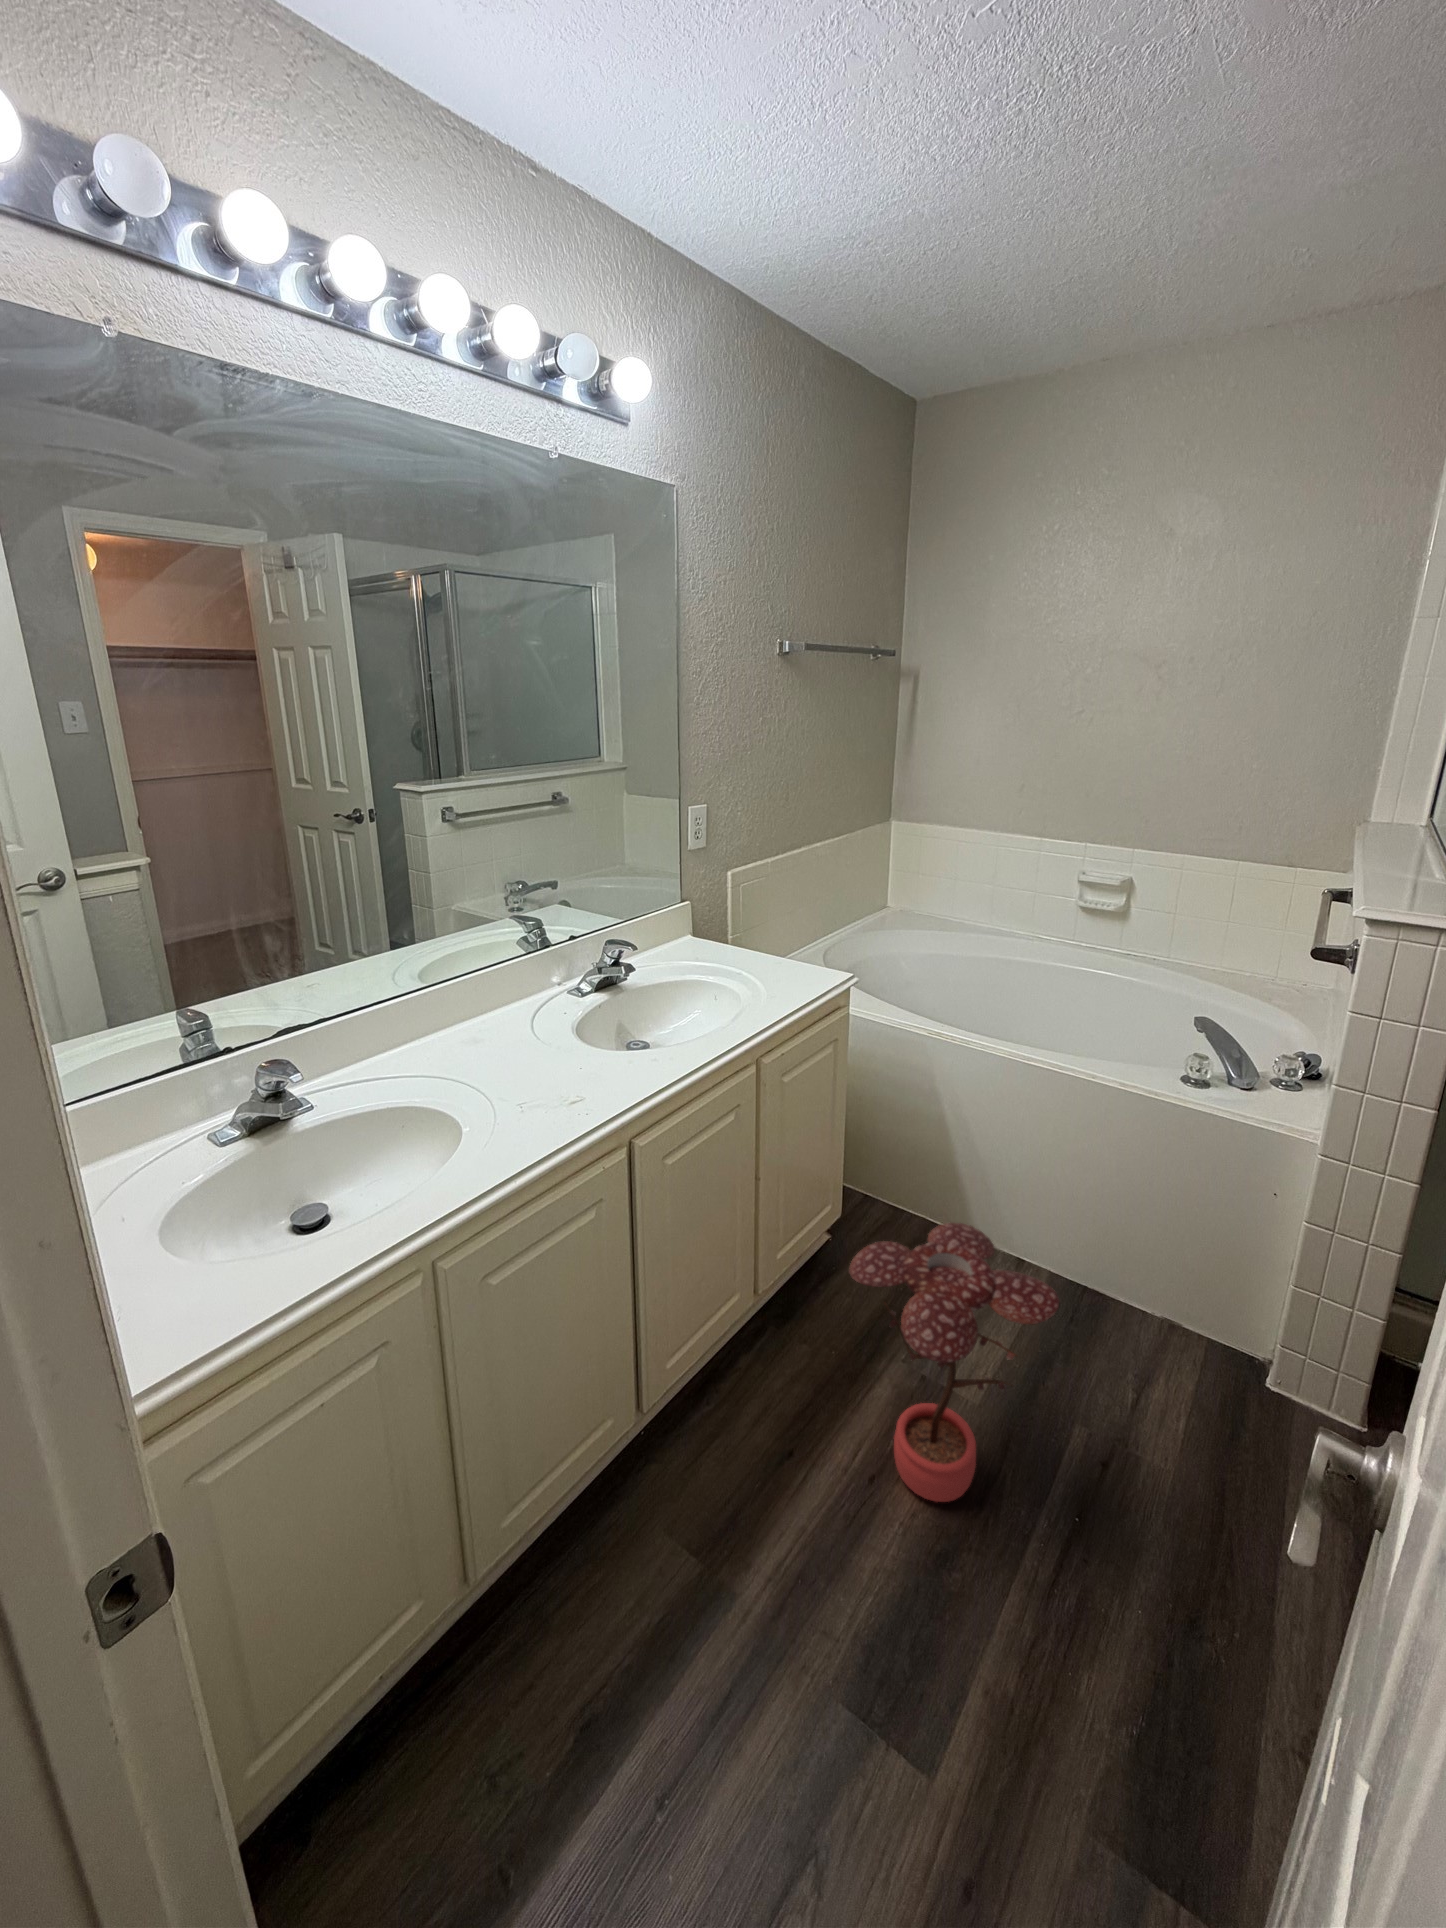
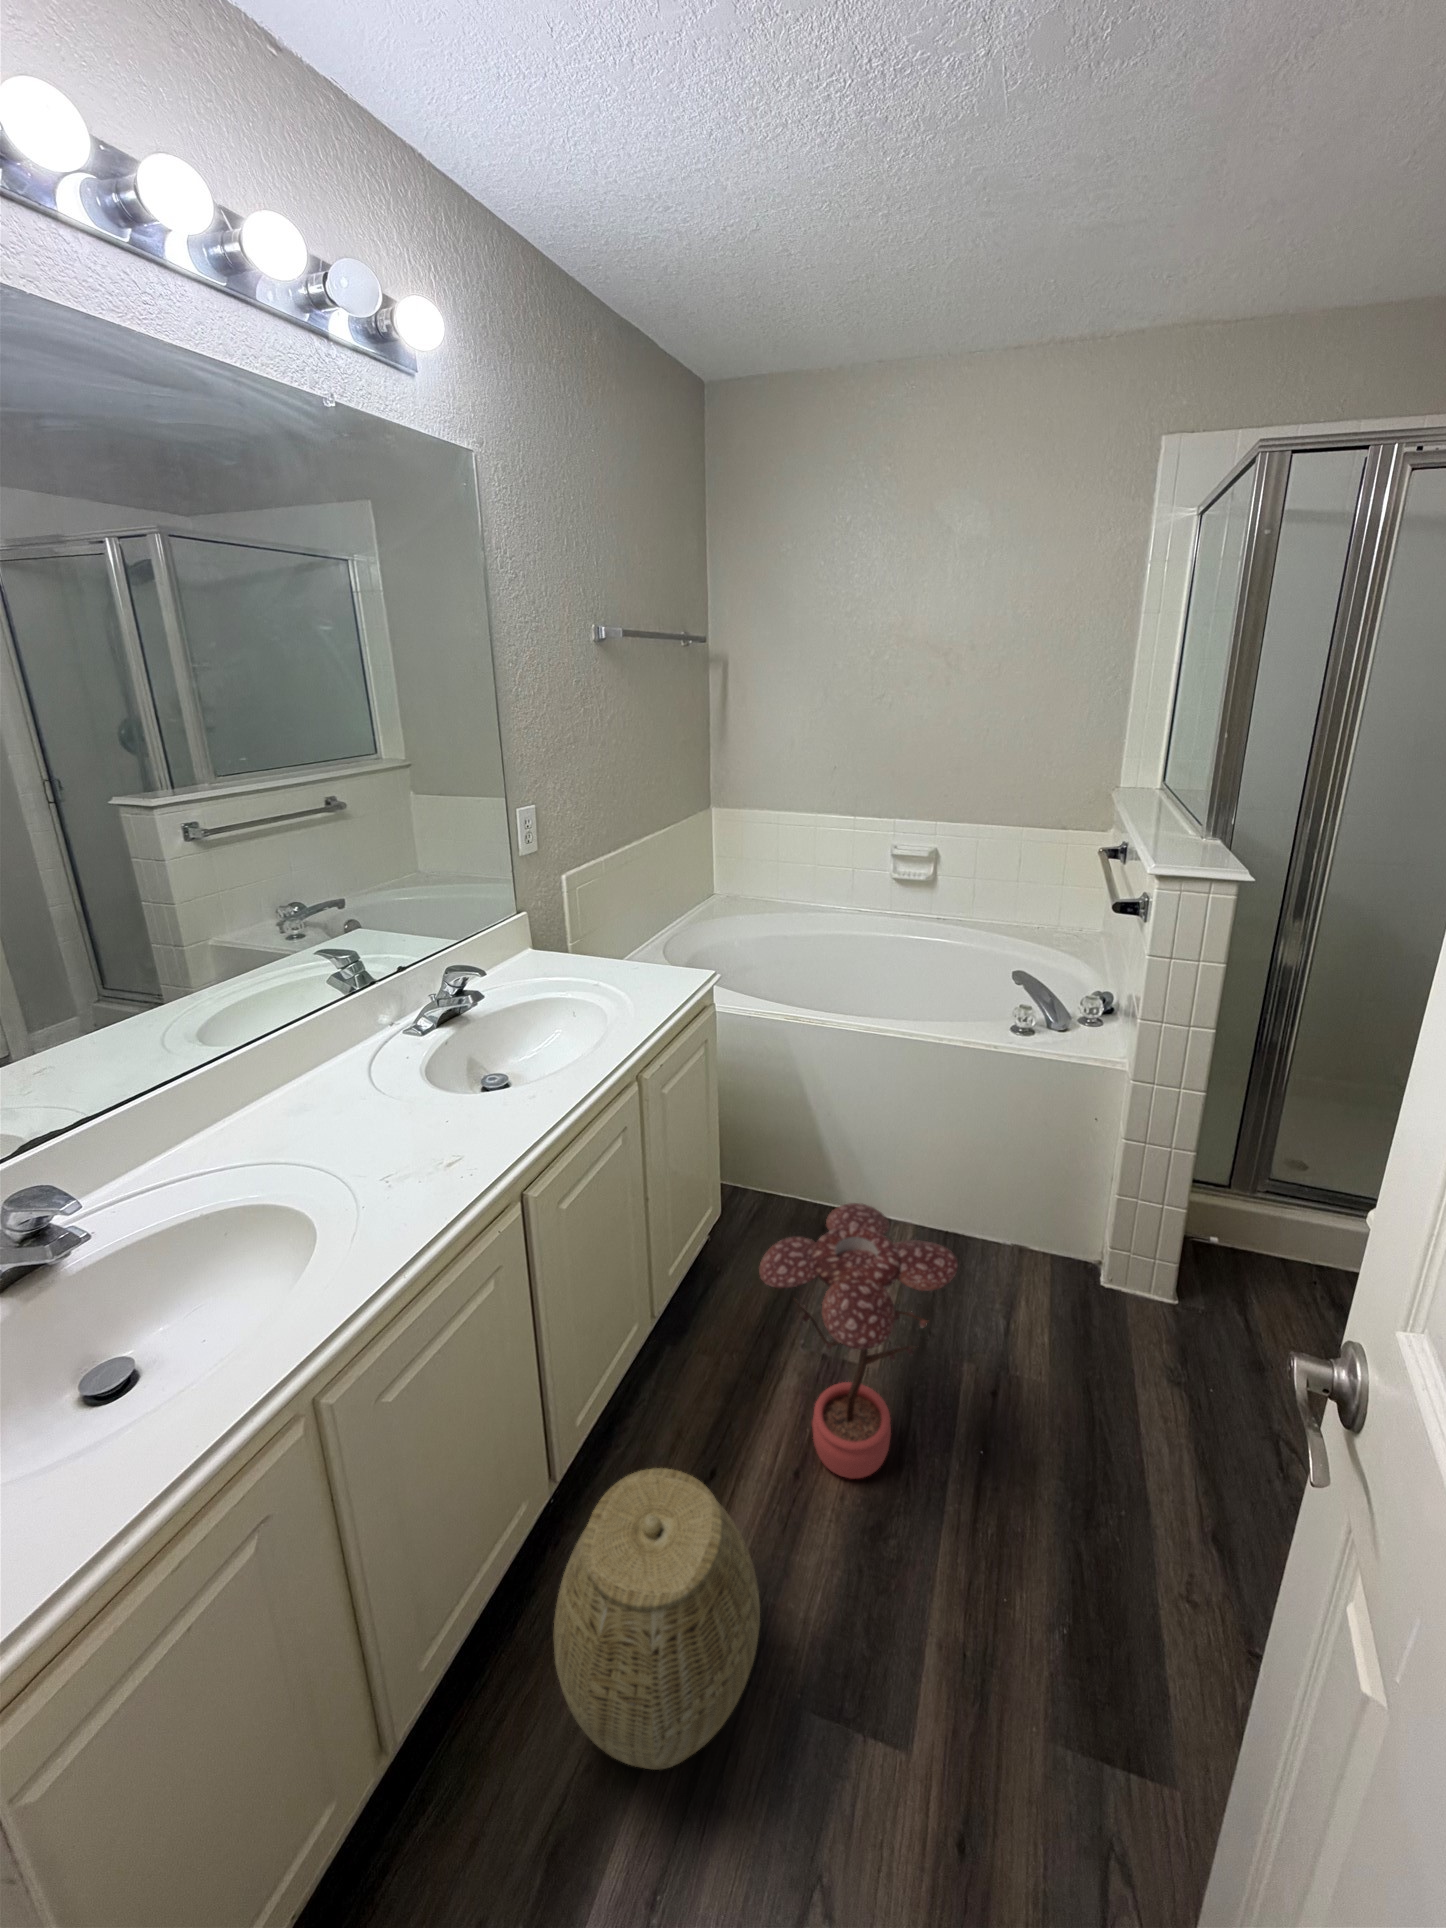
woven basket: none [611,1415,800,1693] -> present [554,1468,760,1770]

